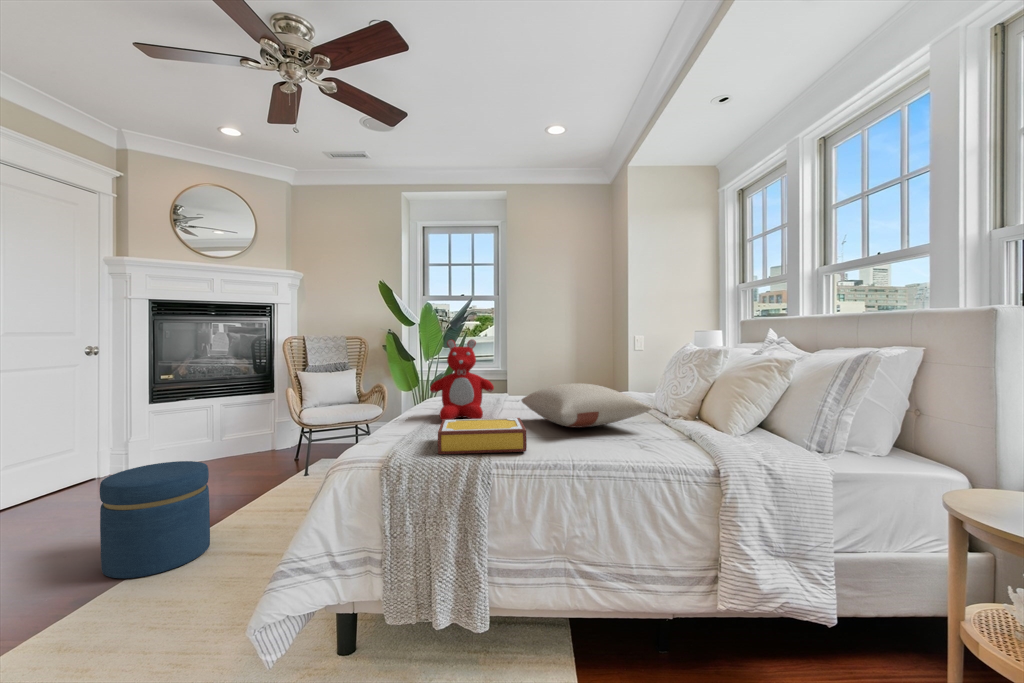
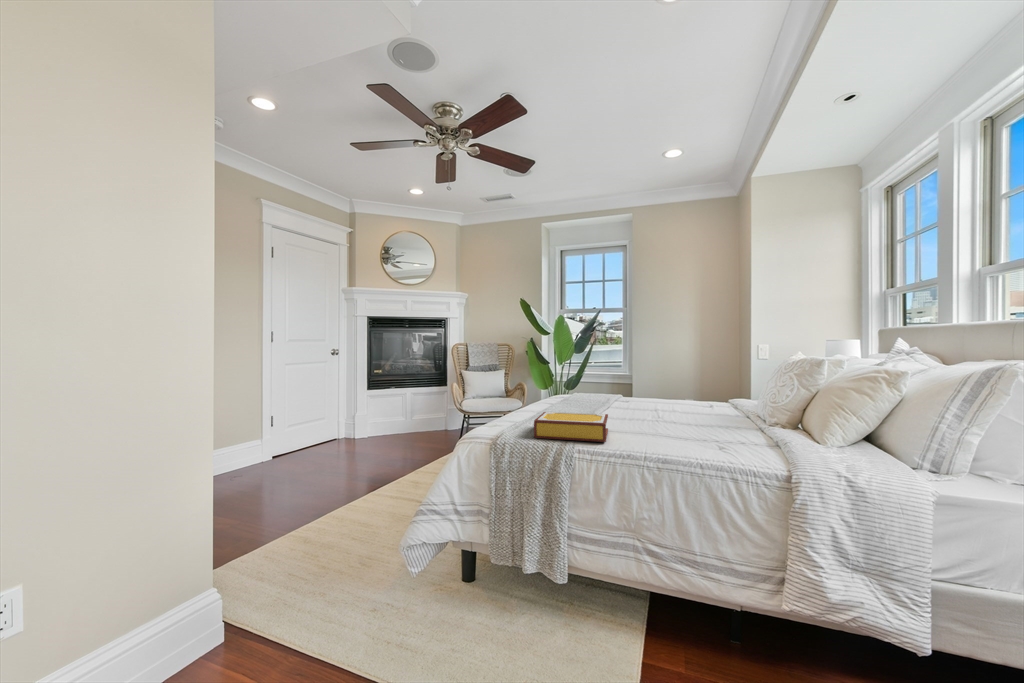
teddy bear: present [430,339,494,420] -> none [544,347,597,415]
pillow: present [521,383,652,428] -> none [619,388,740,427]
ottoman: present [100,461,210,579] -> none [334,430,396,505]

